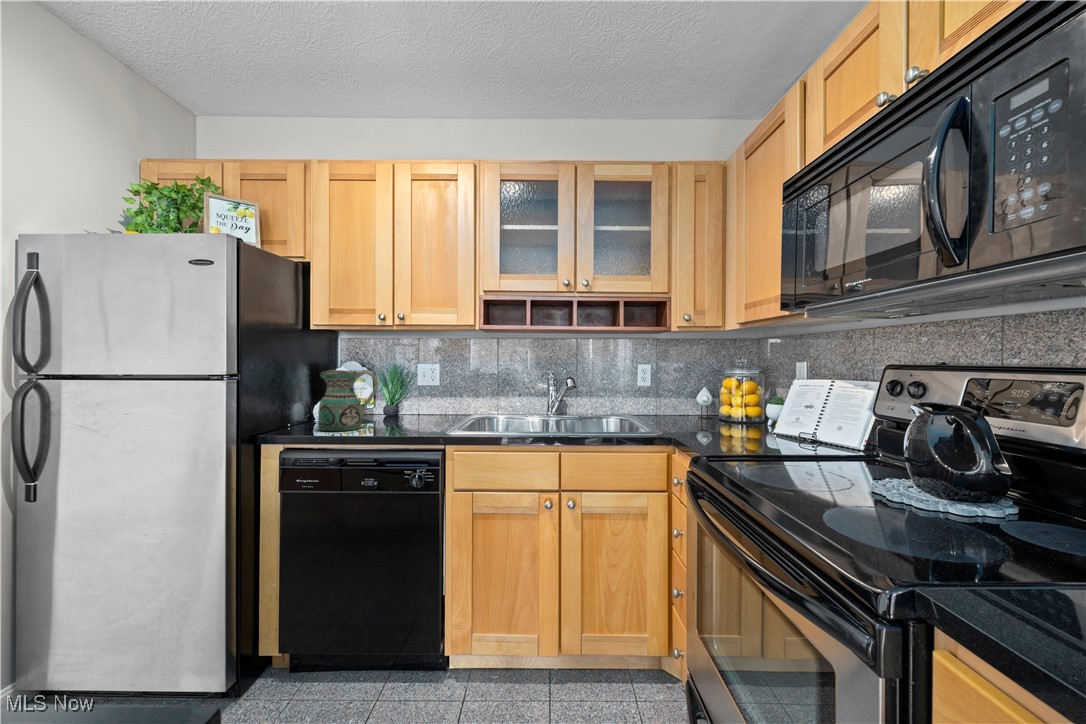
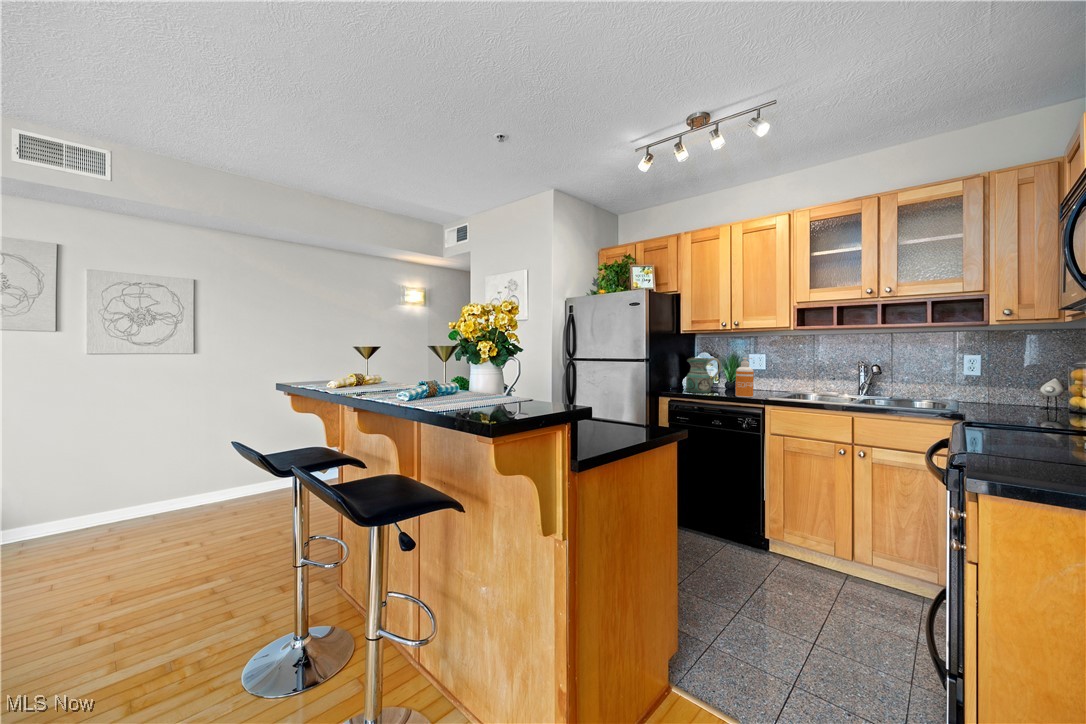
soap dispenser: none [402,370,429,434] -> present [736,358,754,398]

